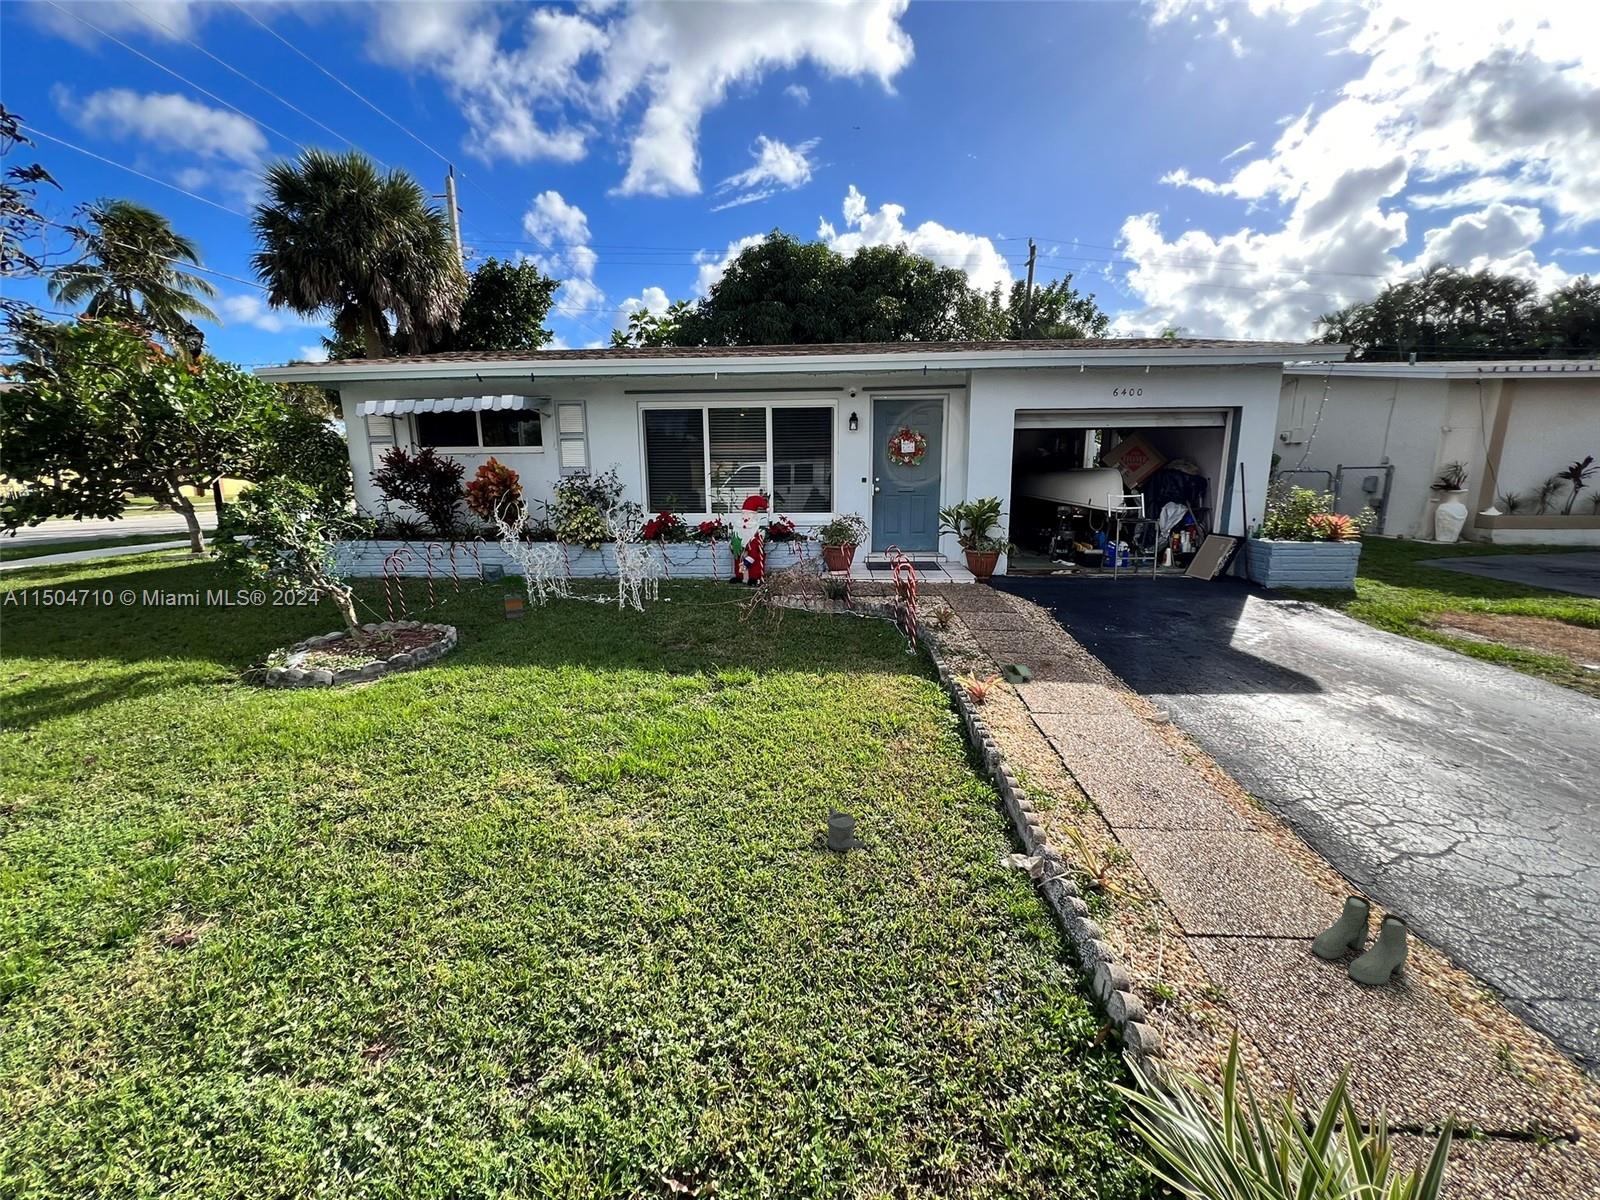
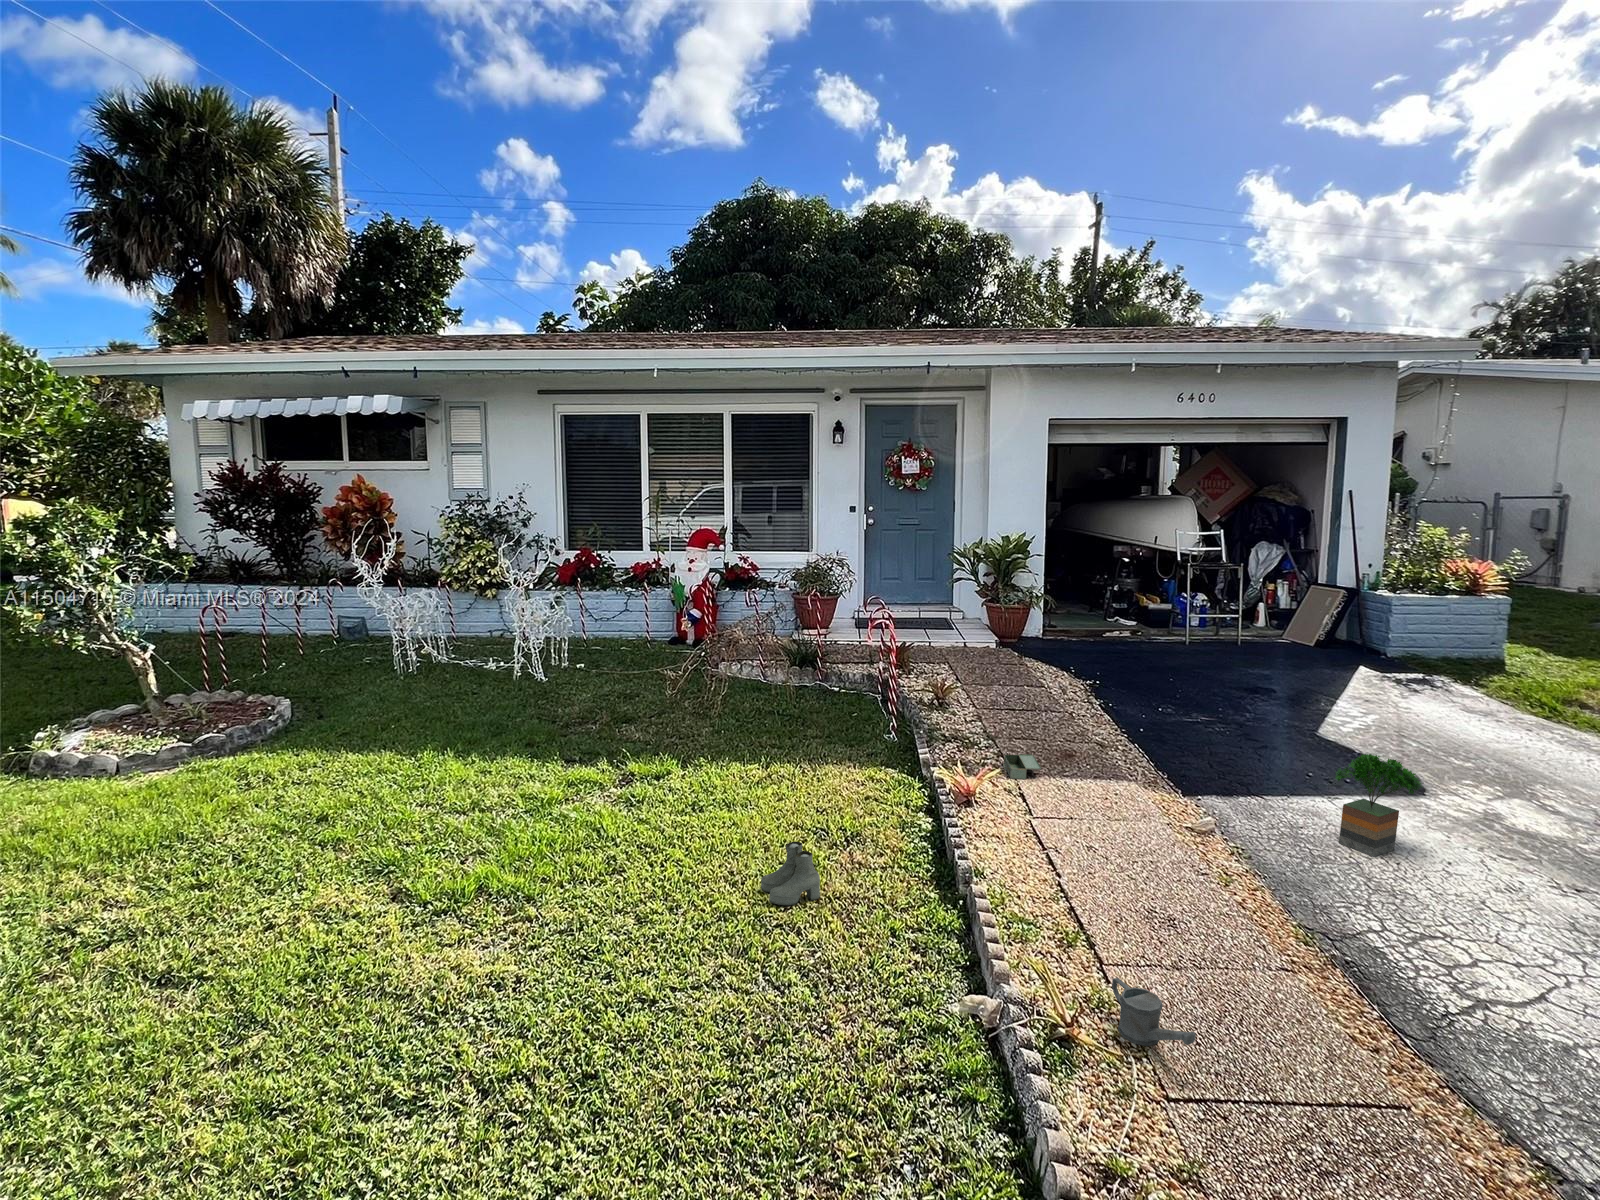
potted tree: present [497,574,528,618] -> present [1336,754,1421,857]
watering can: present [828,807,864,851] -> present [1112,978,1196,1046]
boots: present [1311,895,1408,985] -> present [761,841,820,905]

